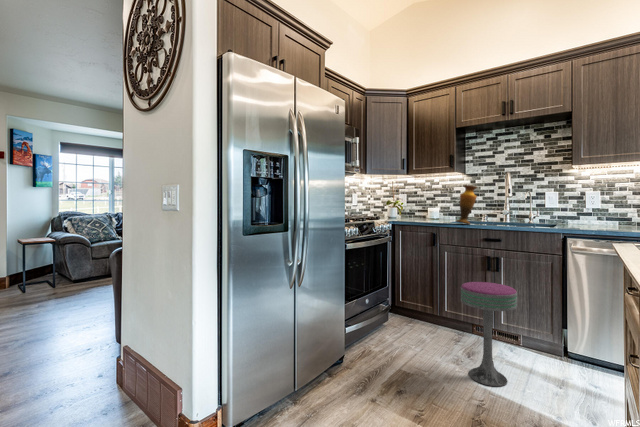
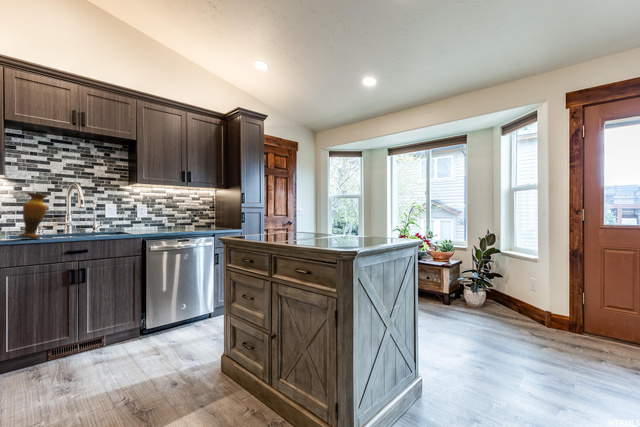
bar stool: present [461,282,517,386] -> none [78,291,138,394]

